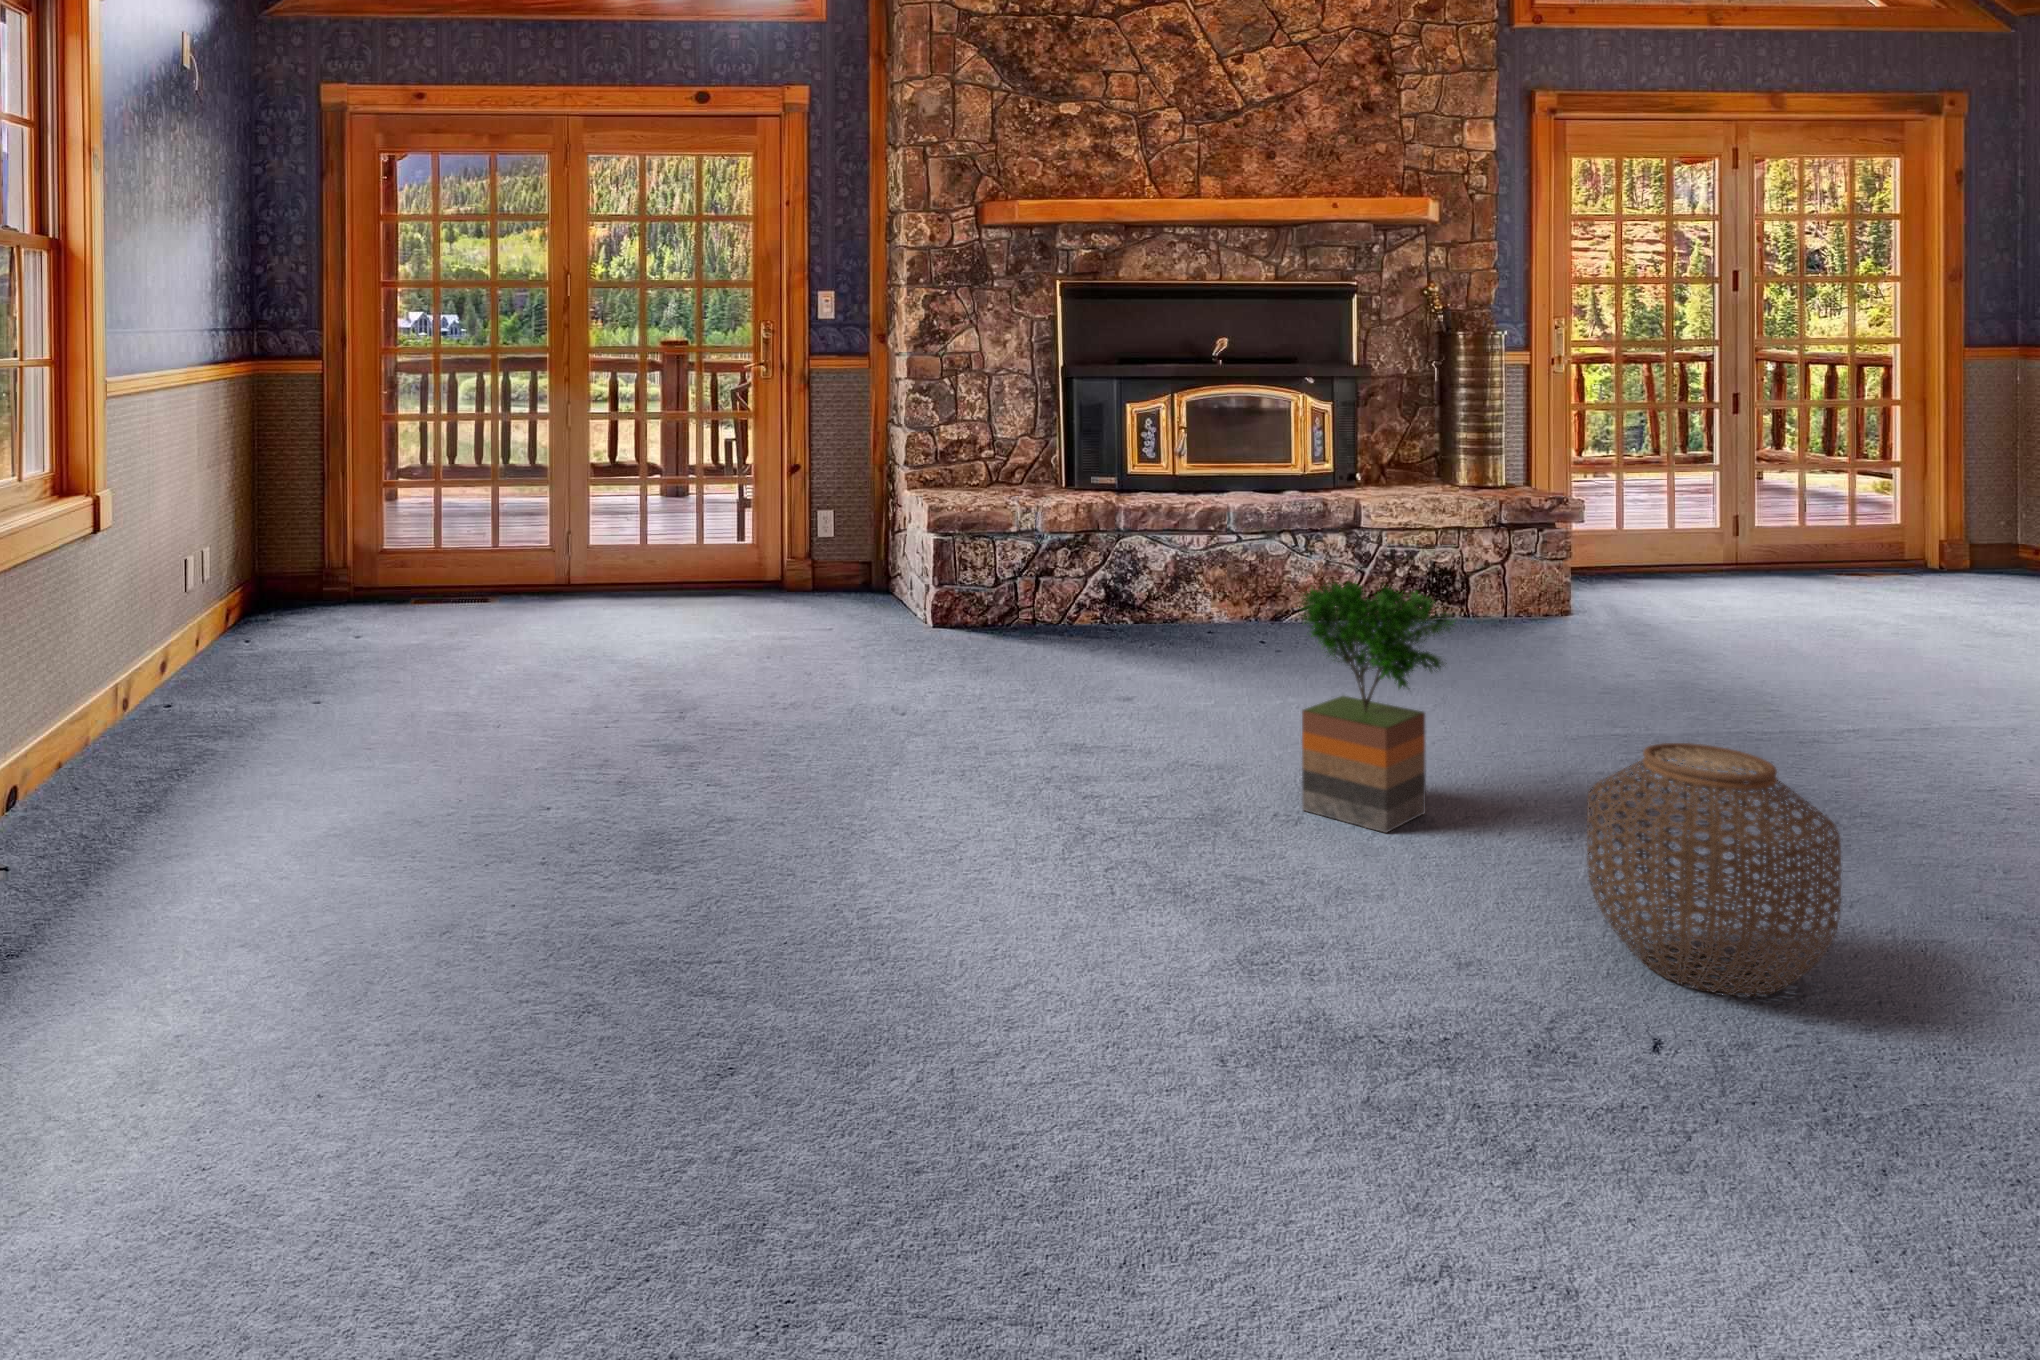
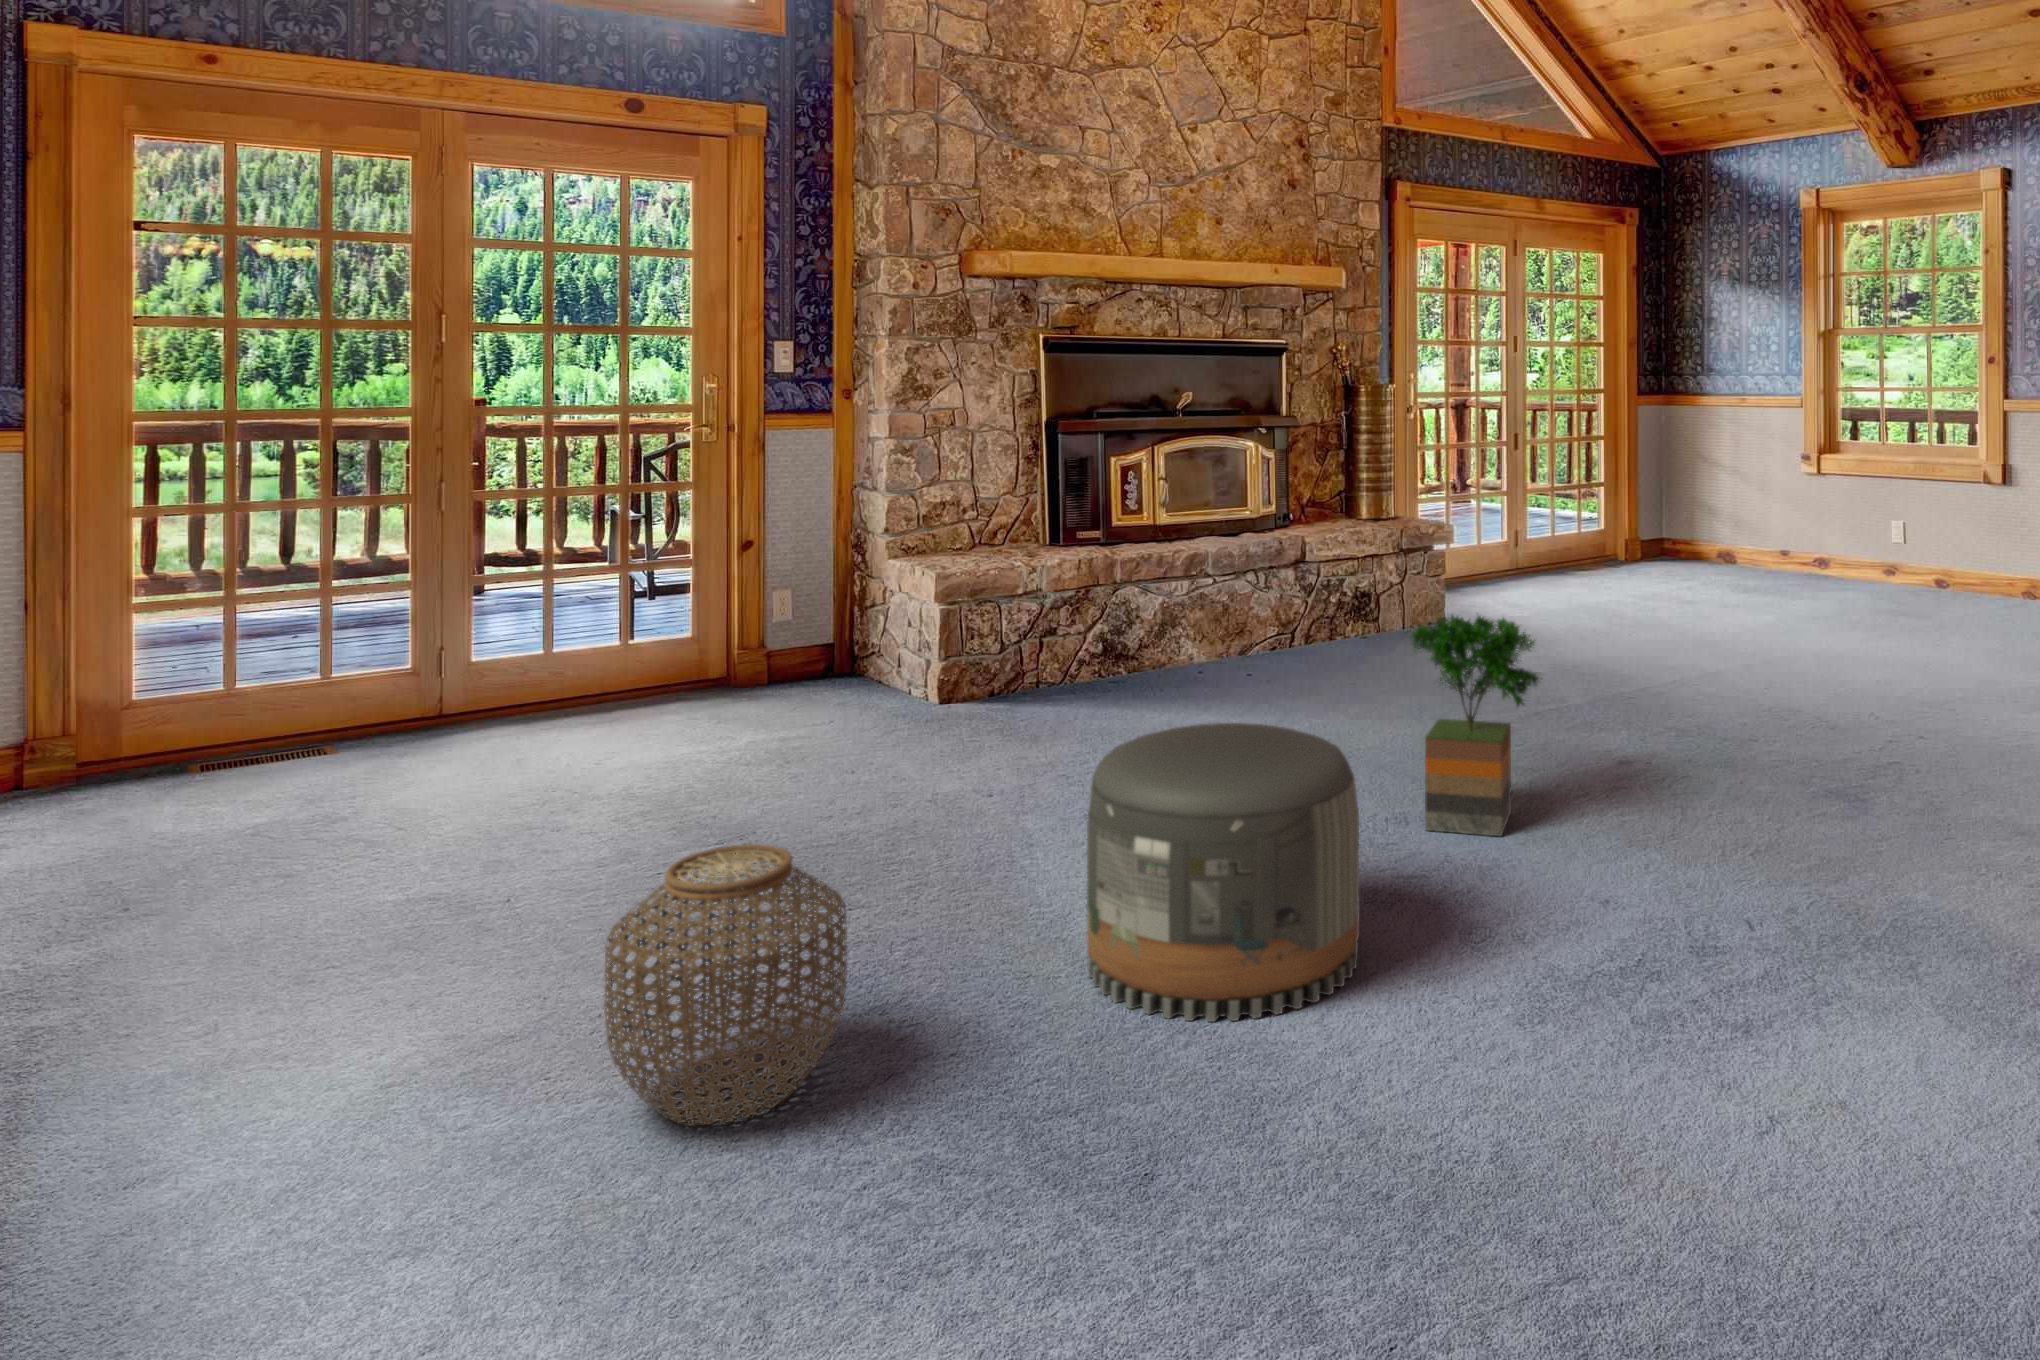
pouf: none [848,649,1114,925] -> present [1087,723,1359,1022]
woven basket: present [1587,743,1841,996] -> present [605,844,847,1125]

